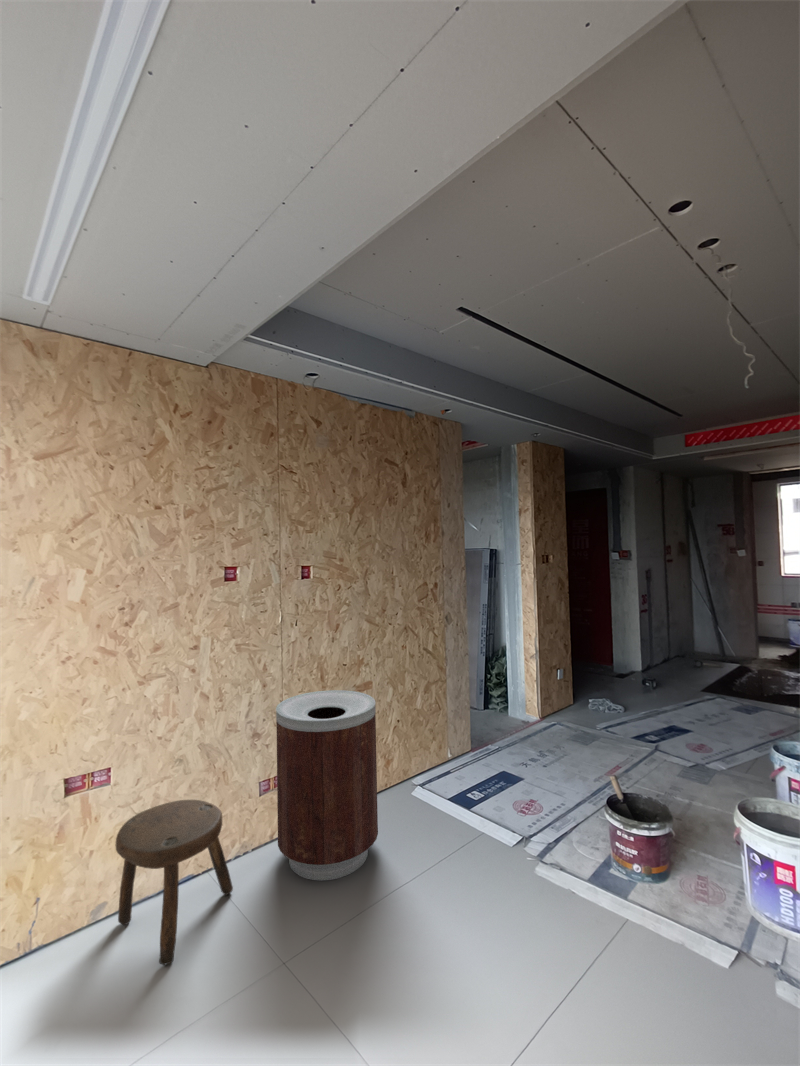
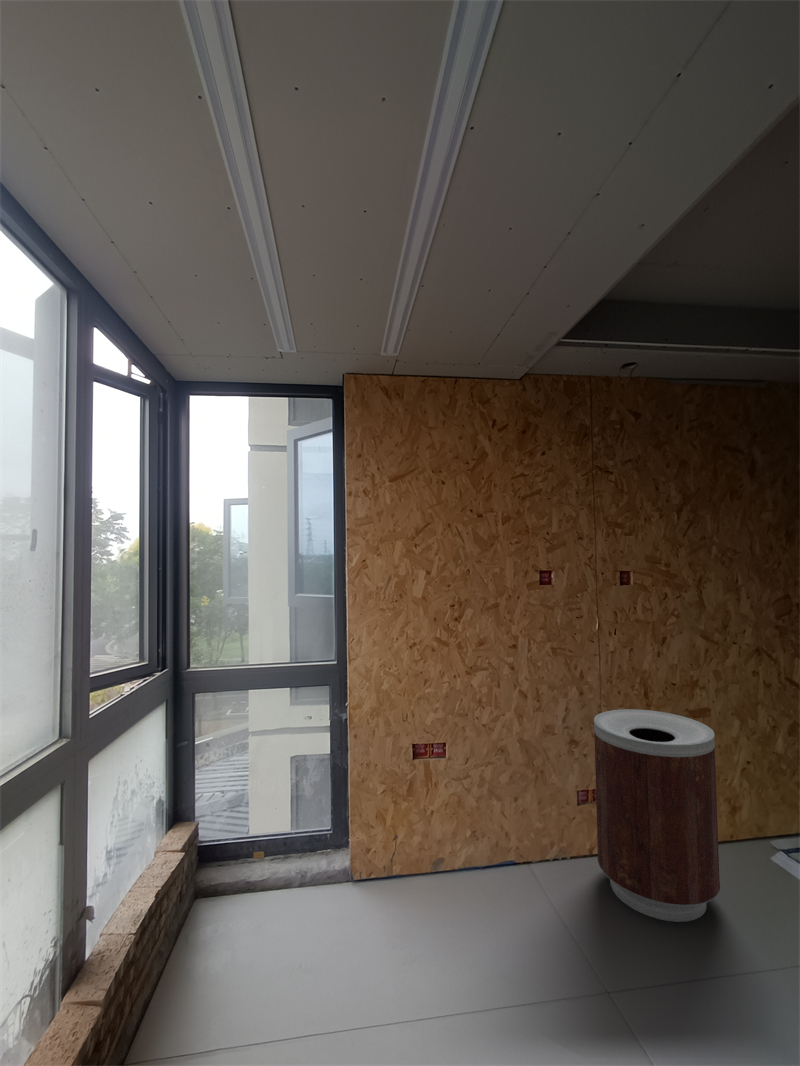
stool: present [115,800,233,965] -> none [452,786,553,932]

